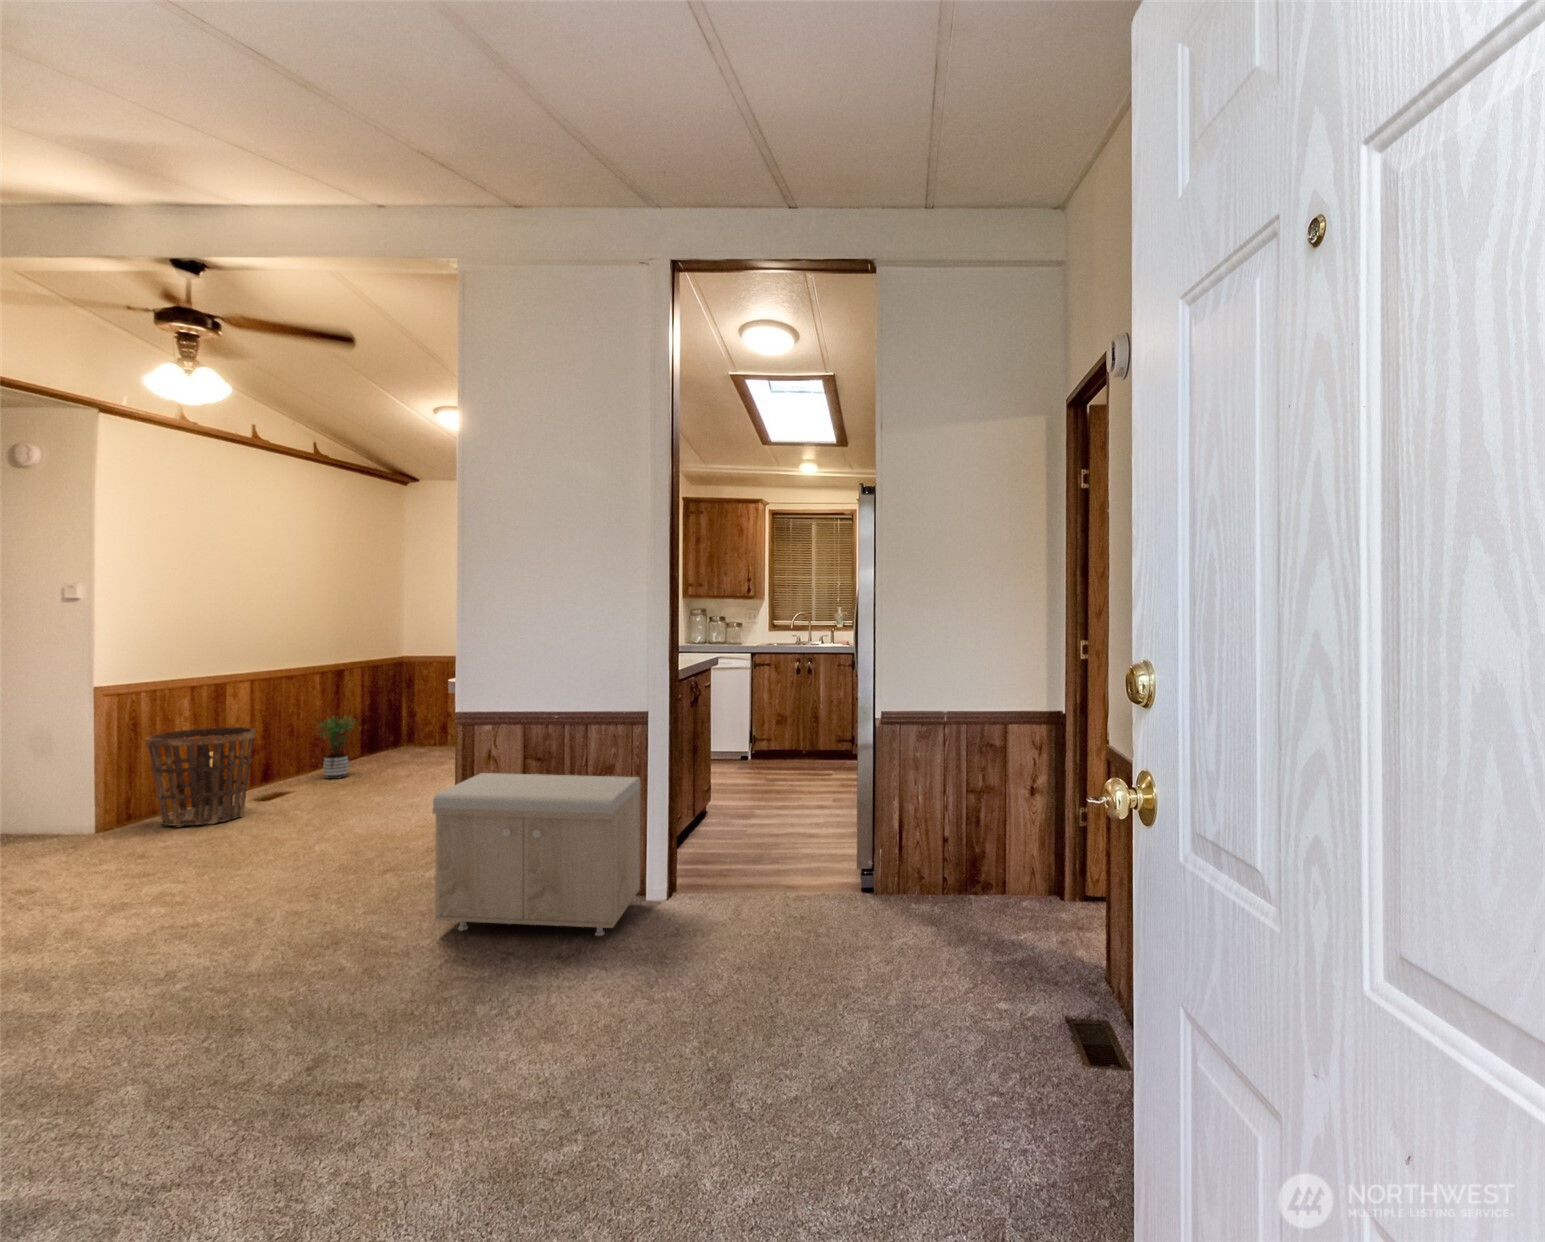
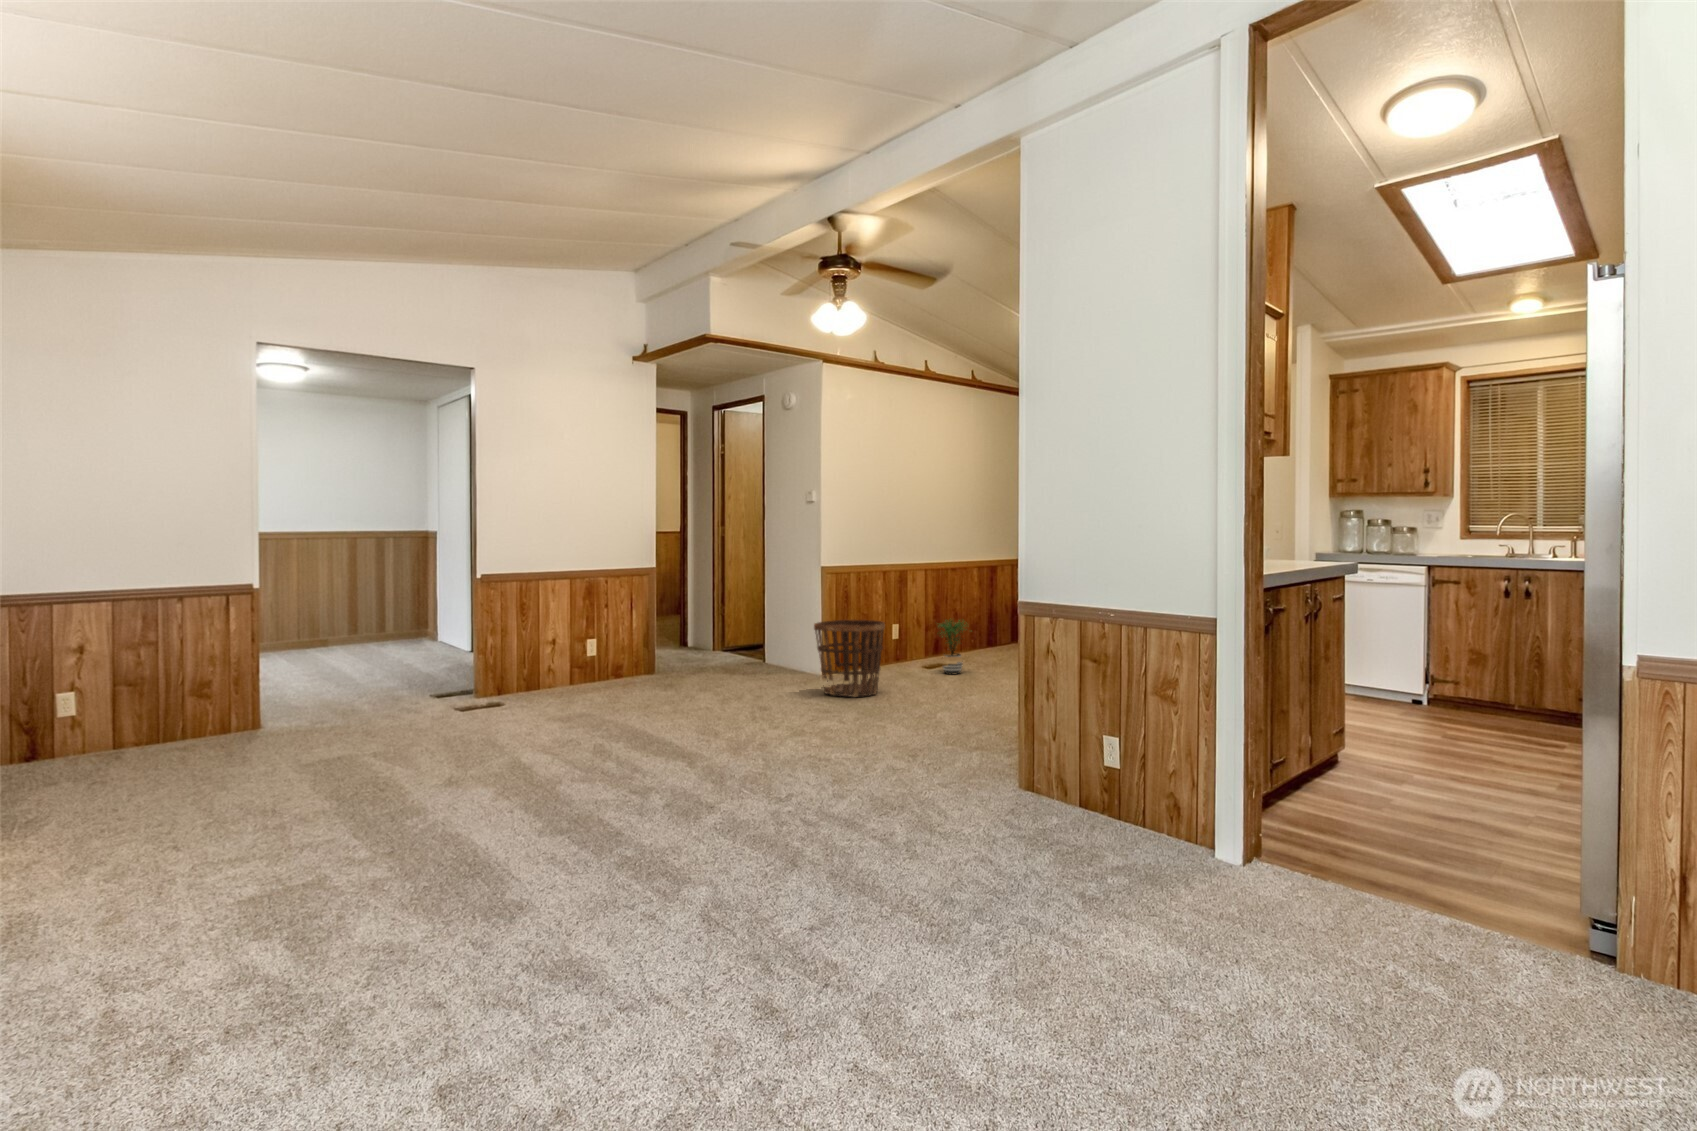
storage bench: present [432,773,641,936] -> none [982,671,1213,868]

